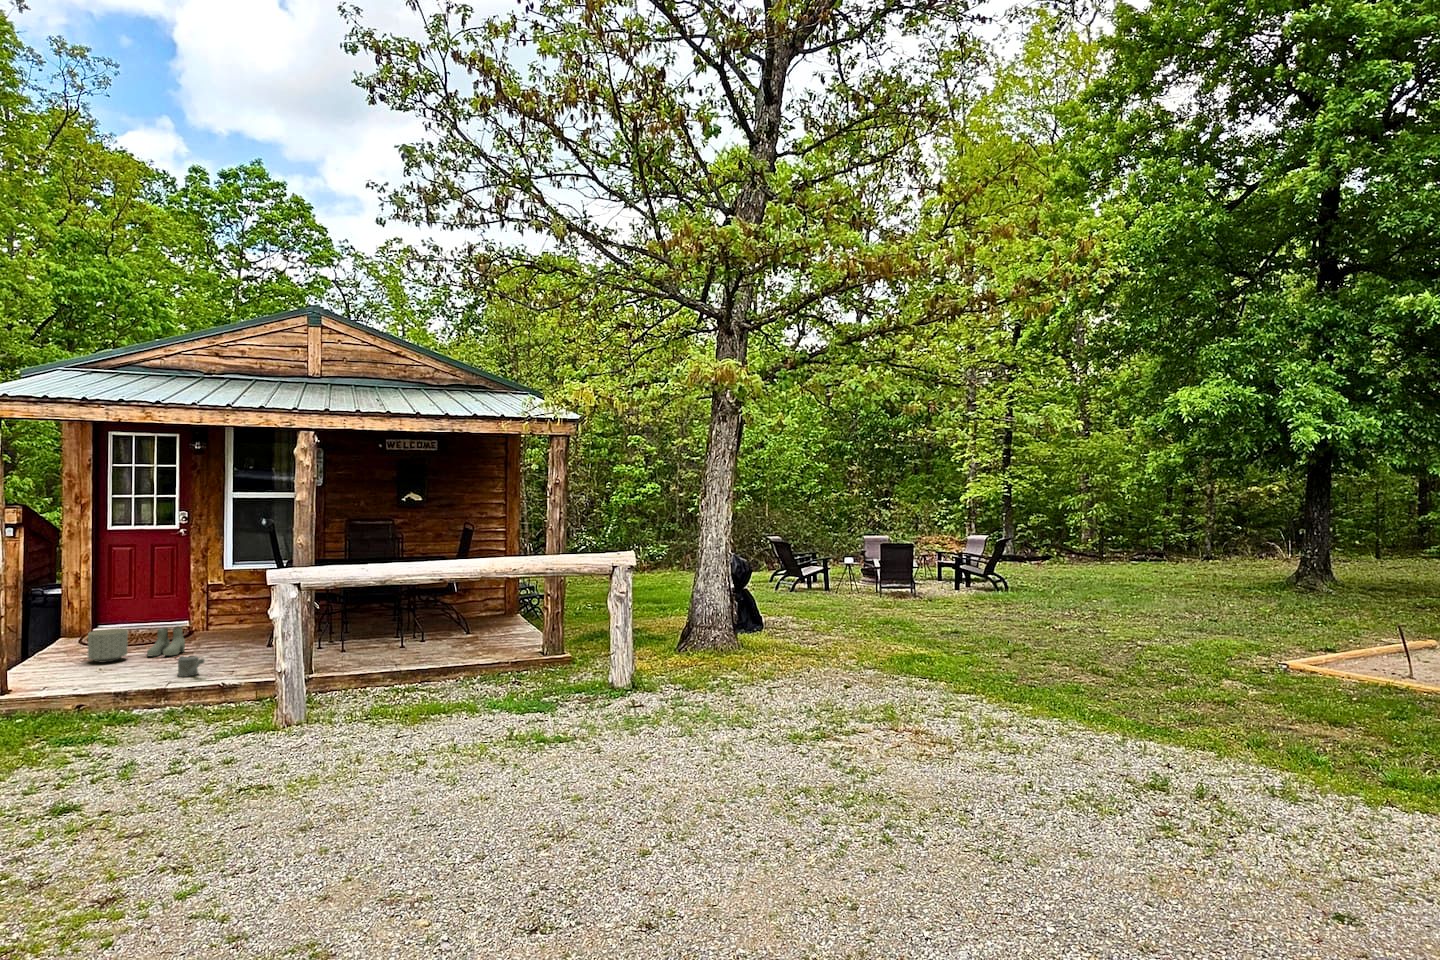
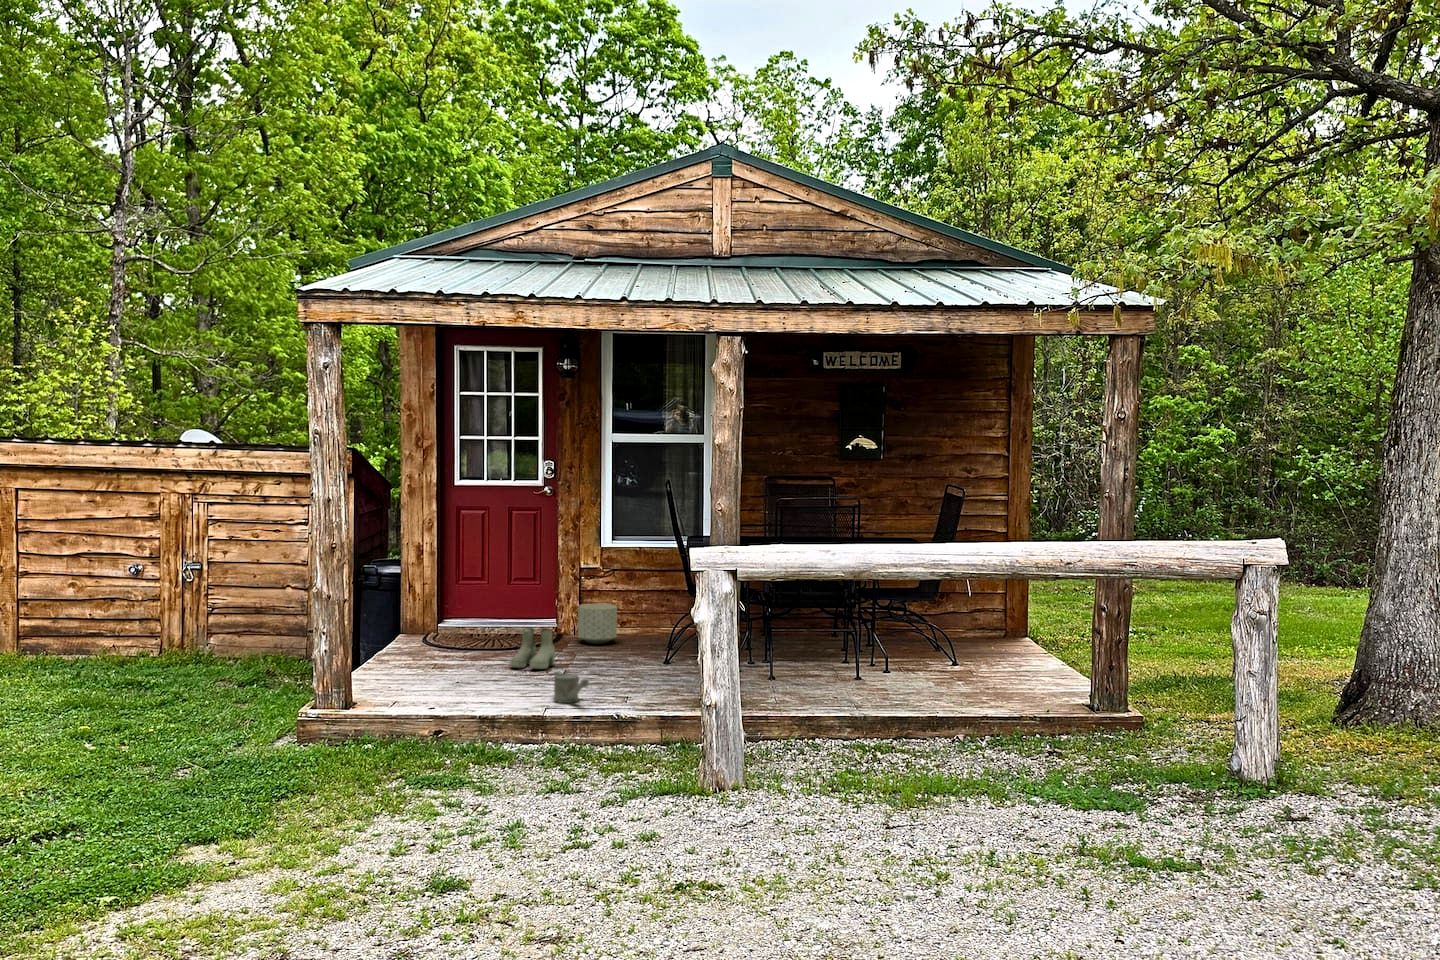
planter: present [88,629,128,663] -> present [578,604,617,644]

